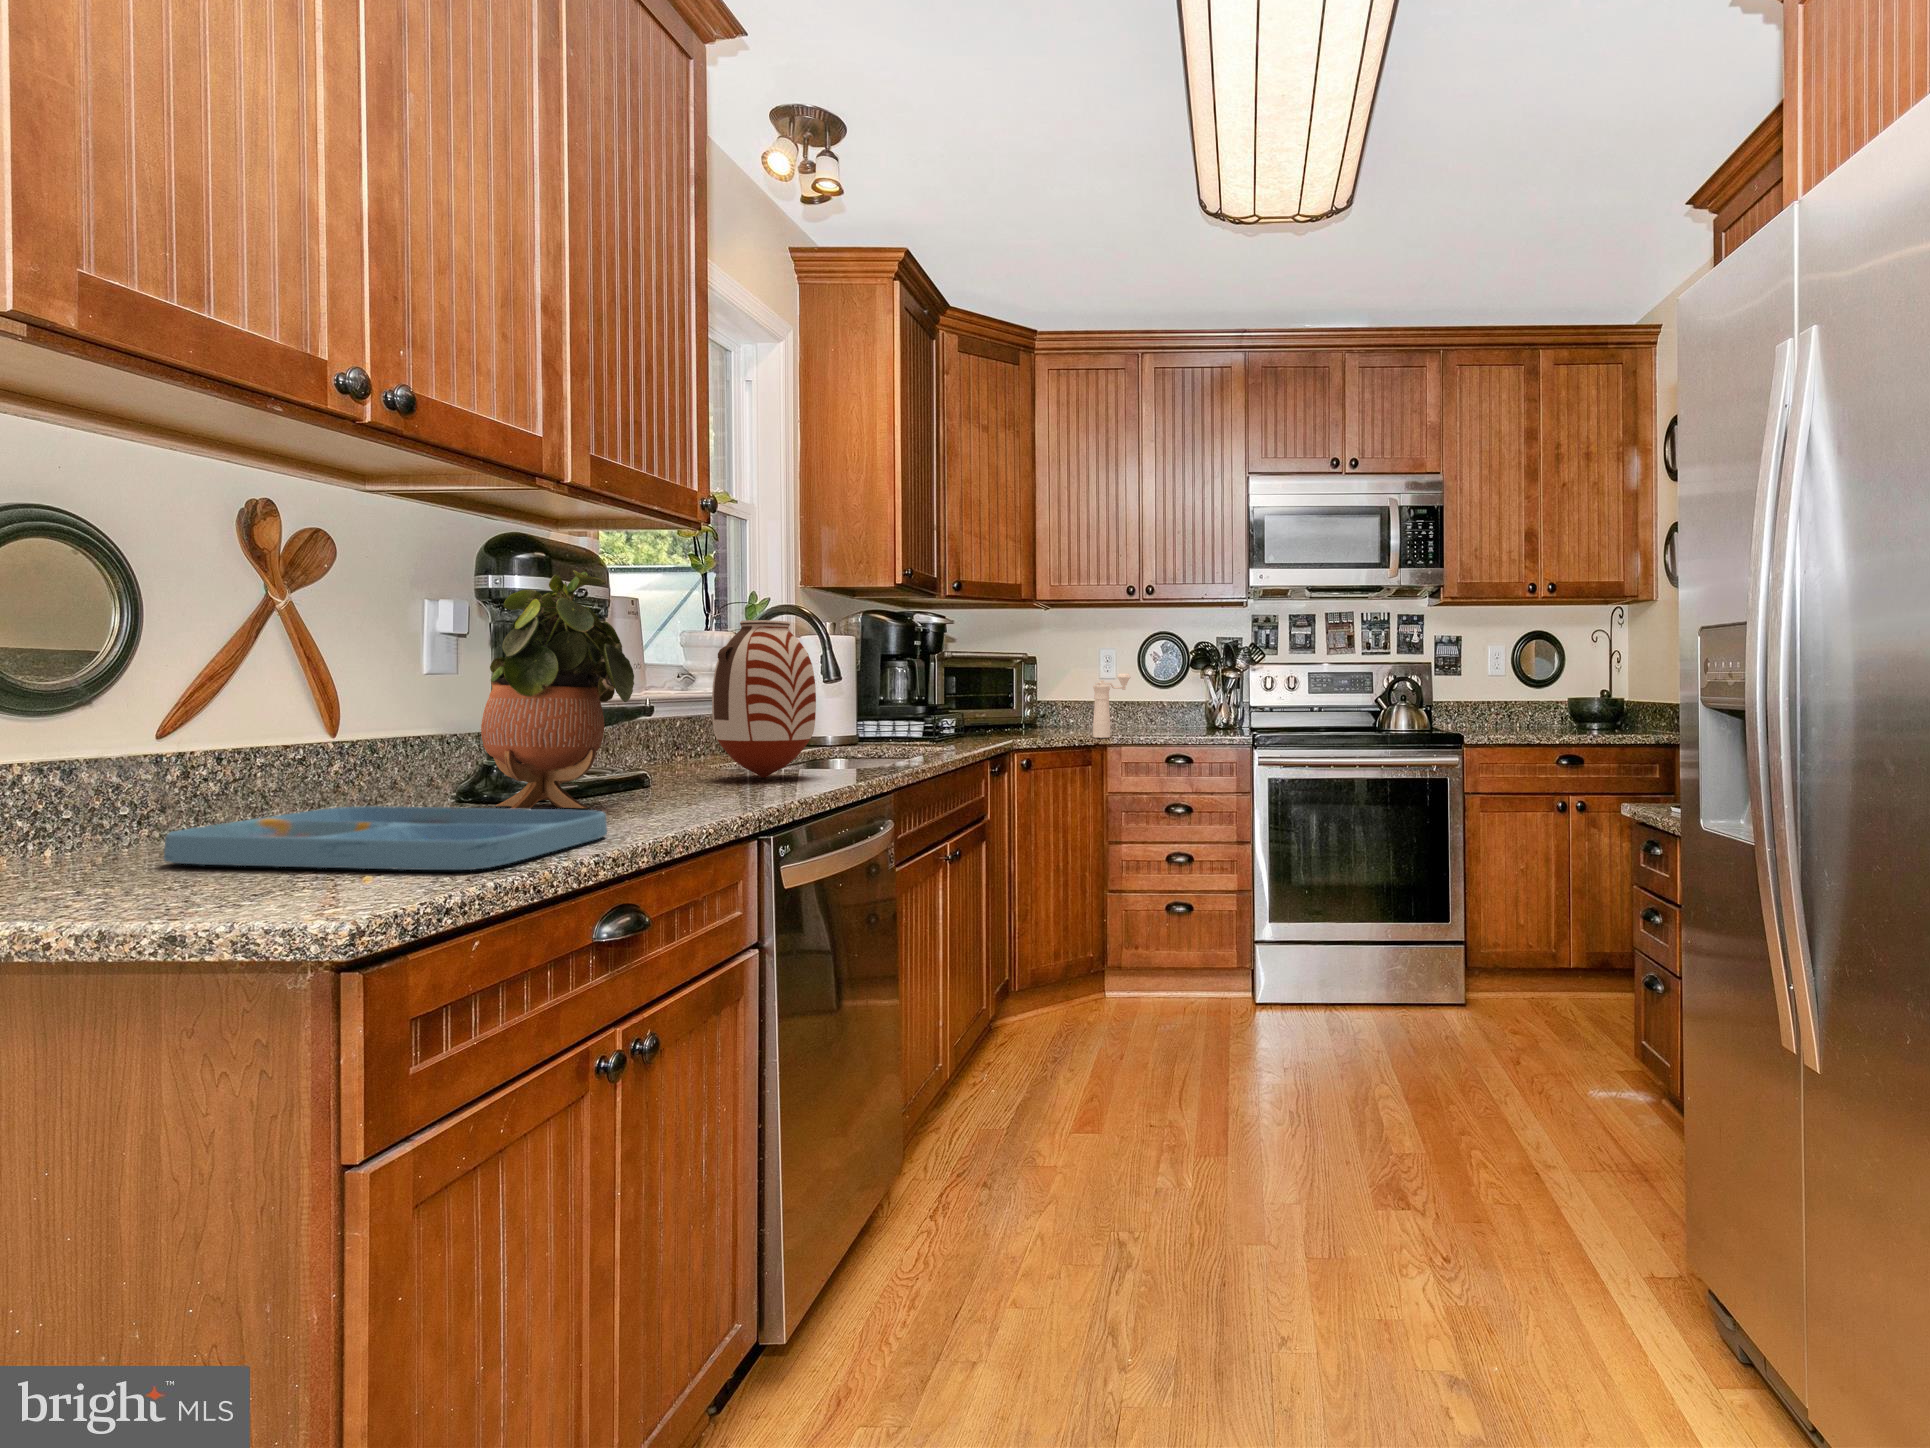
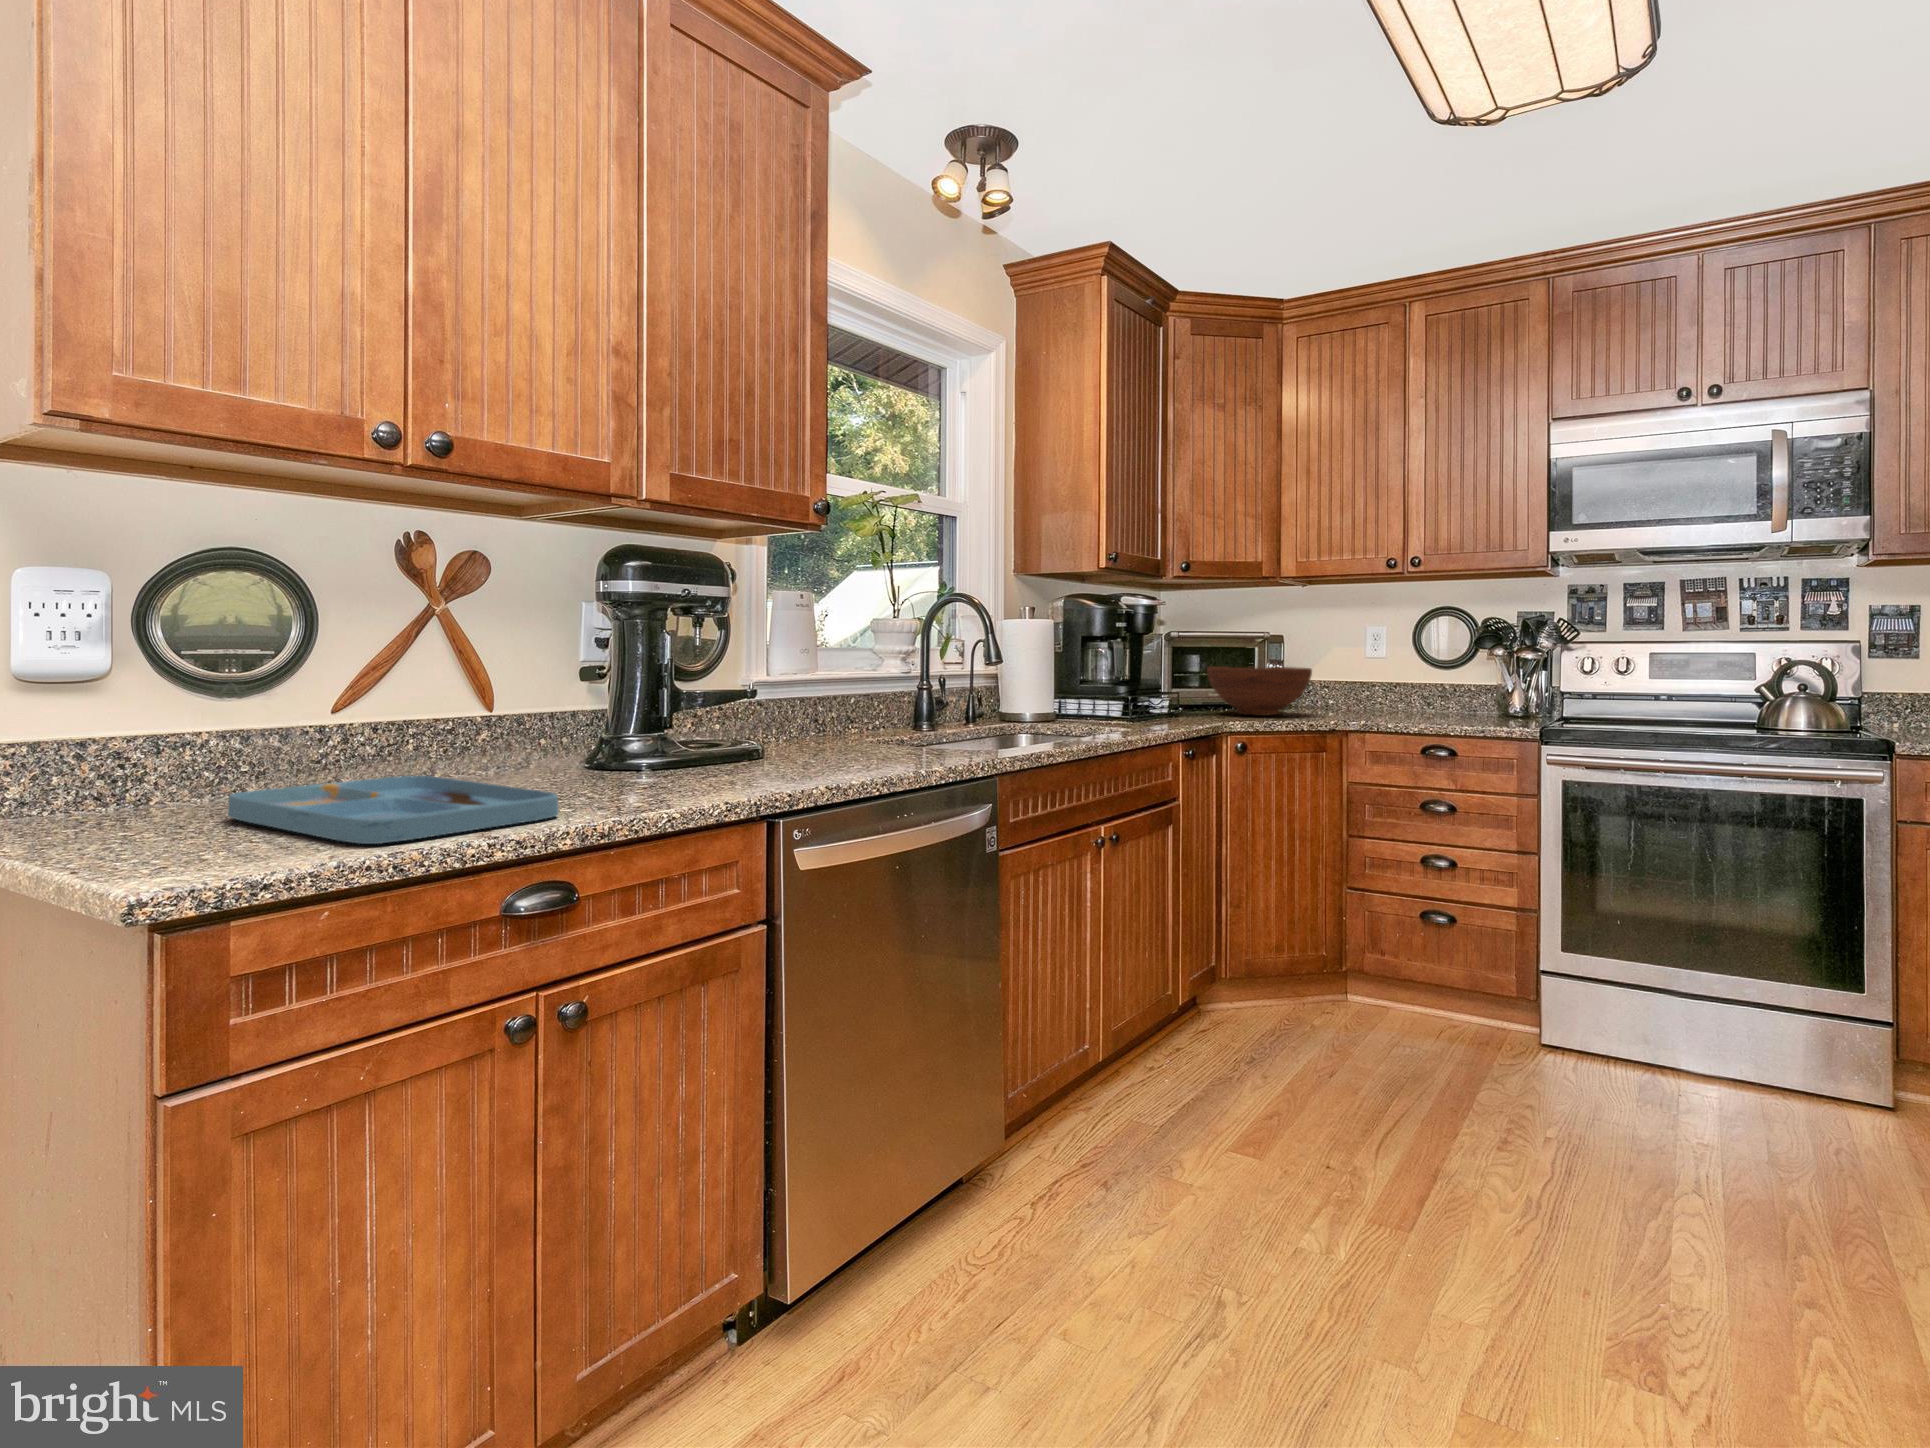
potted plant: present [481,570,634,809] -> none [555,570,678,785]
vase: present [712,620,816,778] -> none [818,607,915,760]
pepper mill: present [1093,673,1131,738] -> none [1340,652,1391,724]
fruit bowl: none [960,690,1055,734] -> present [1207,666,1312,716]

